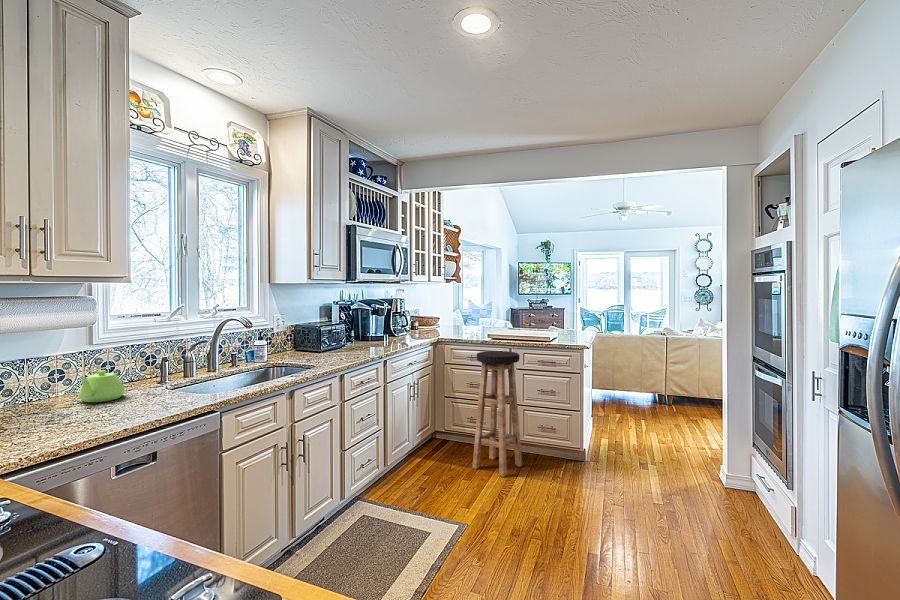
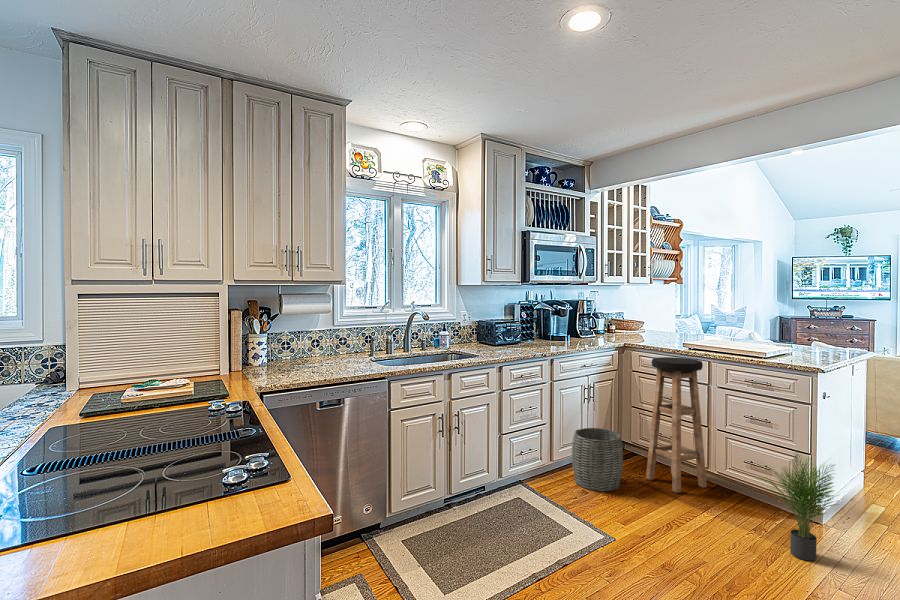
teapot: present [78,370,125,402] -> none [312,345,339,366]
potted plant: none [579,422,648,515] -> present [765,450,838,561]
woven basket: none [409,427,458,492] -> present [572,428,623,491]

